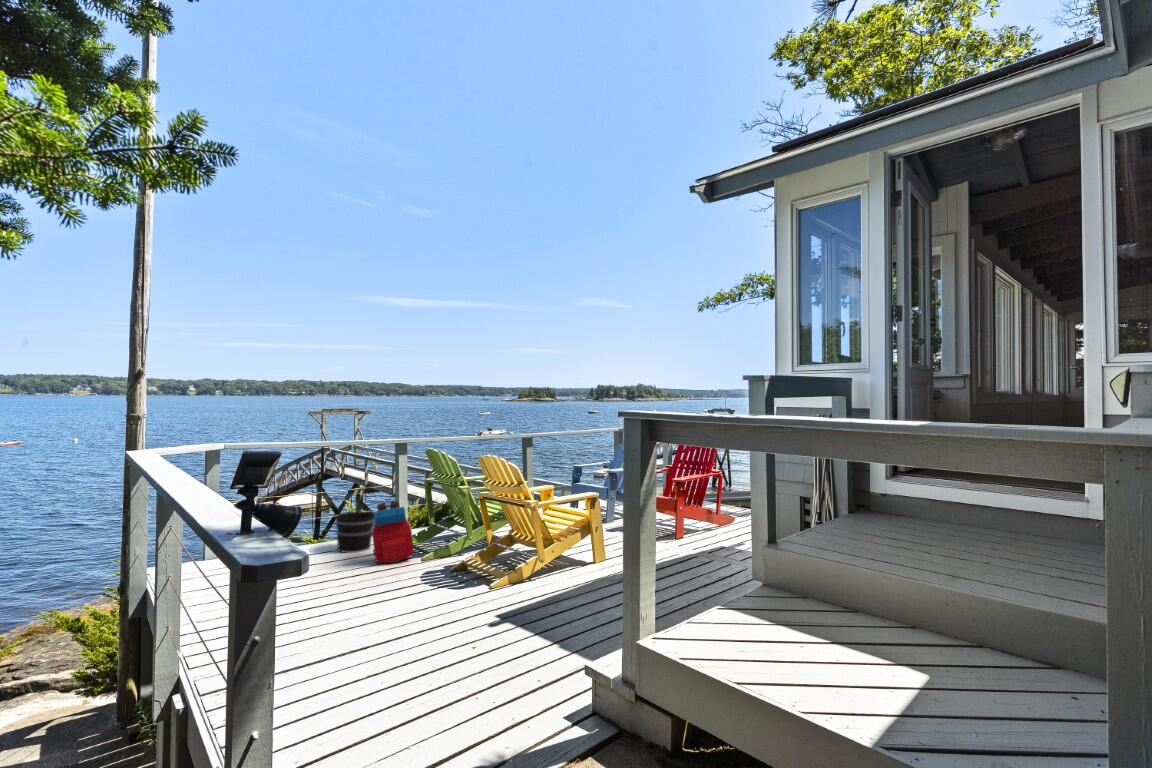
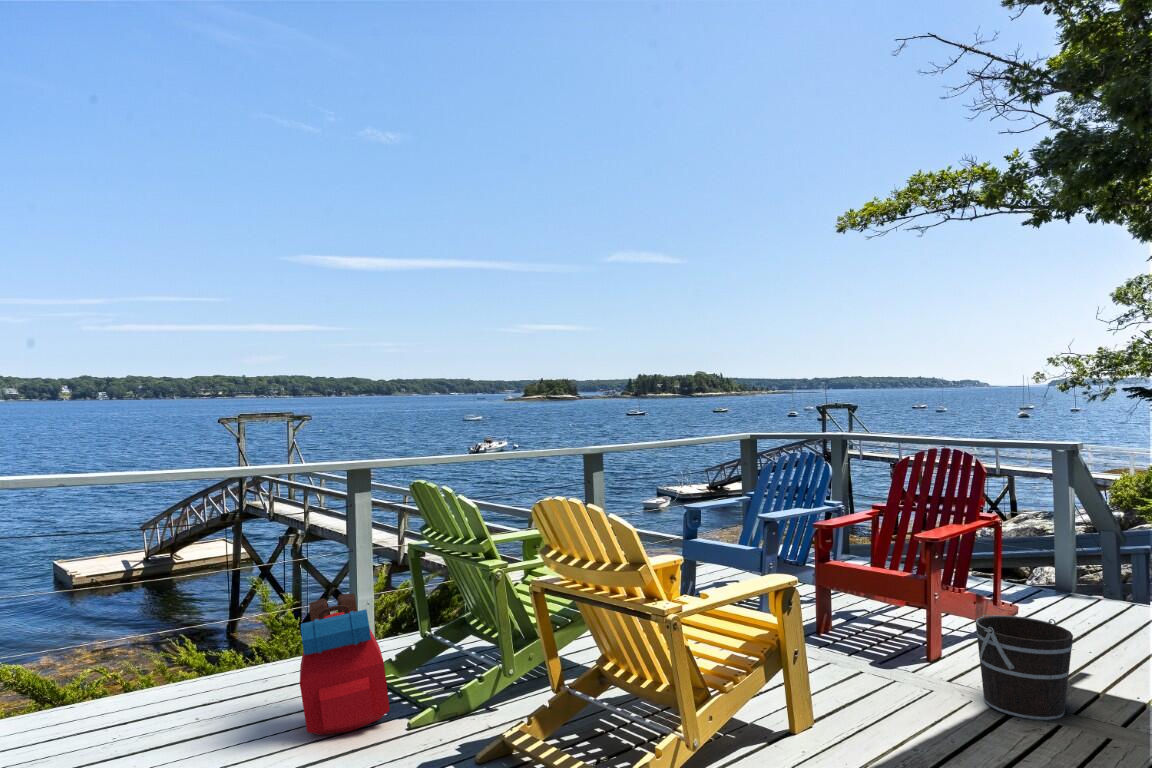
bucket: present [335,511,375,553] -> present [976,615,1073,720]

